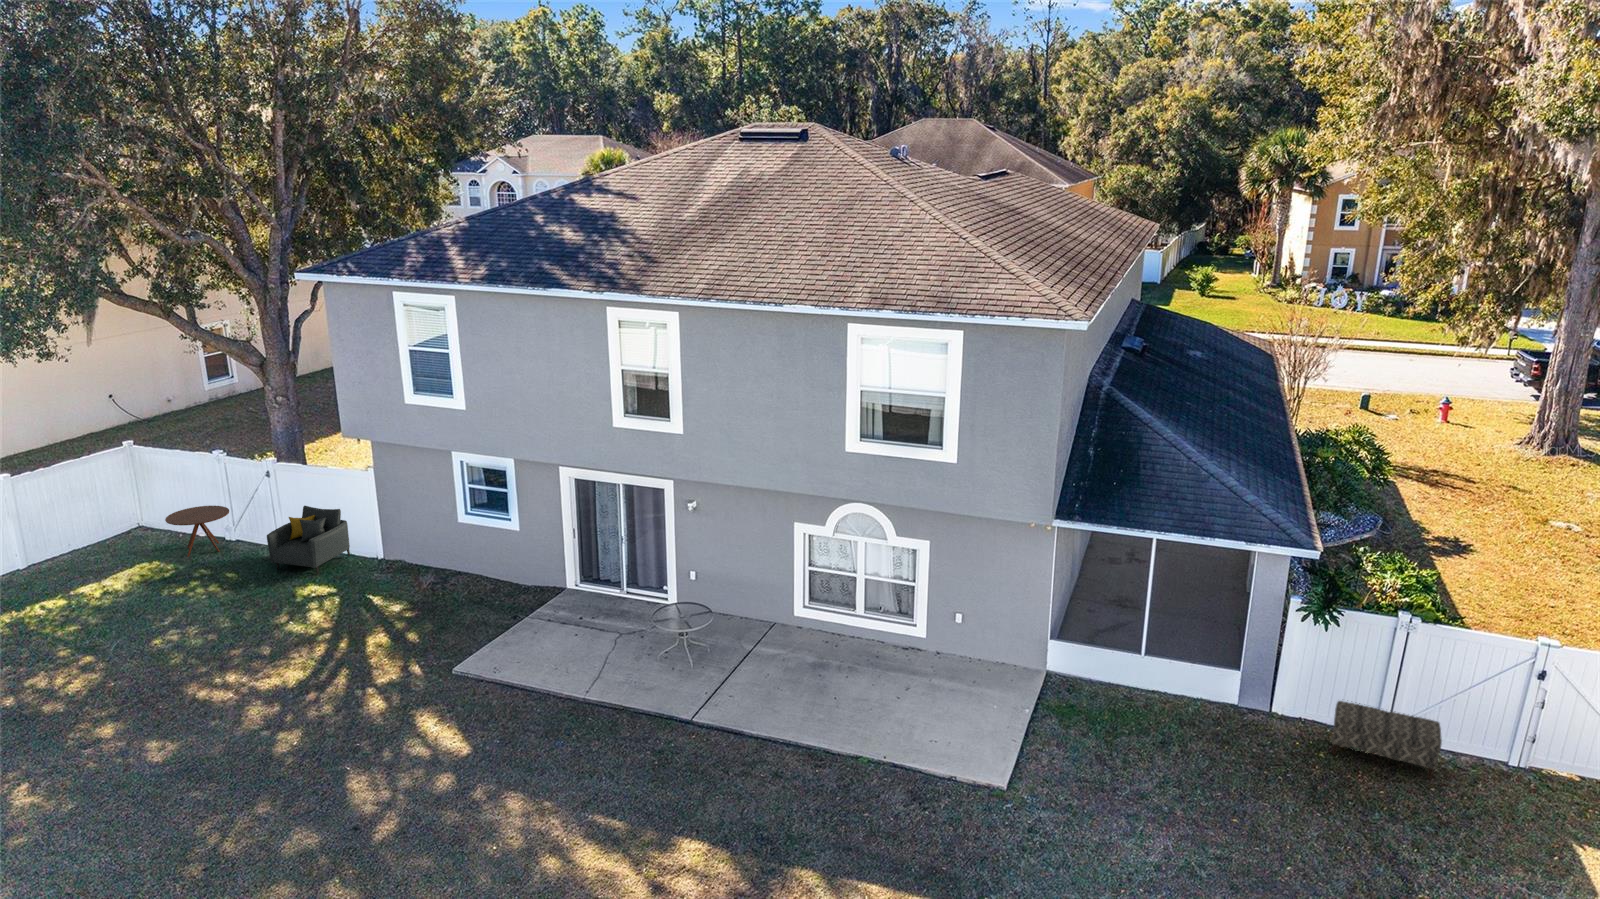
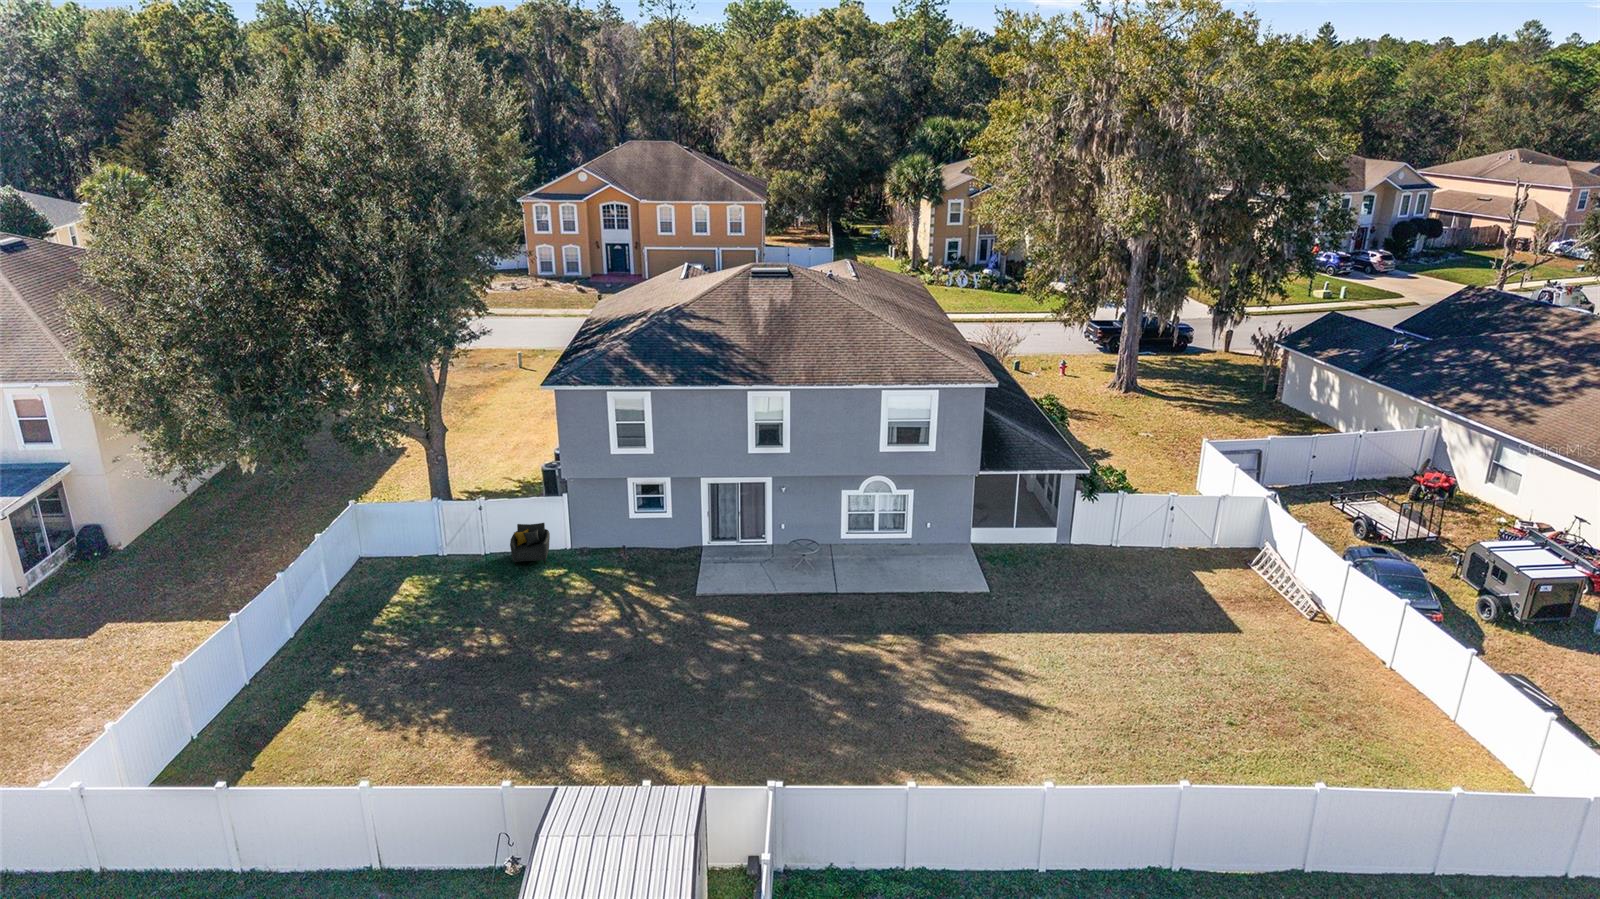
round table: present [165,506,229,557] -> none [424,533,462,569]
bench: present [1332,701,1442,779] -> none [1097,533,1141,558]

